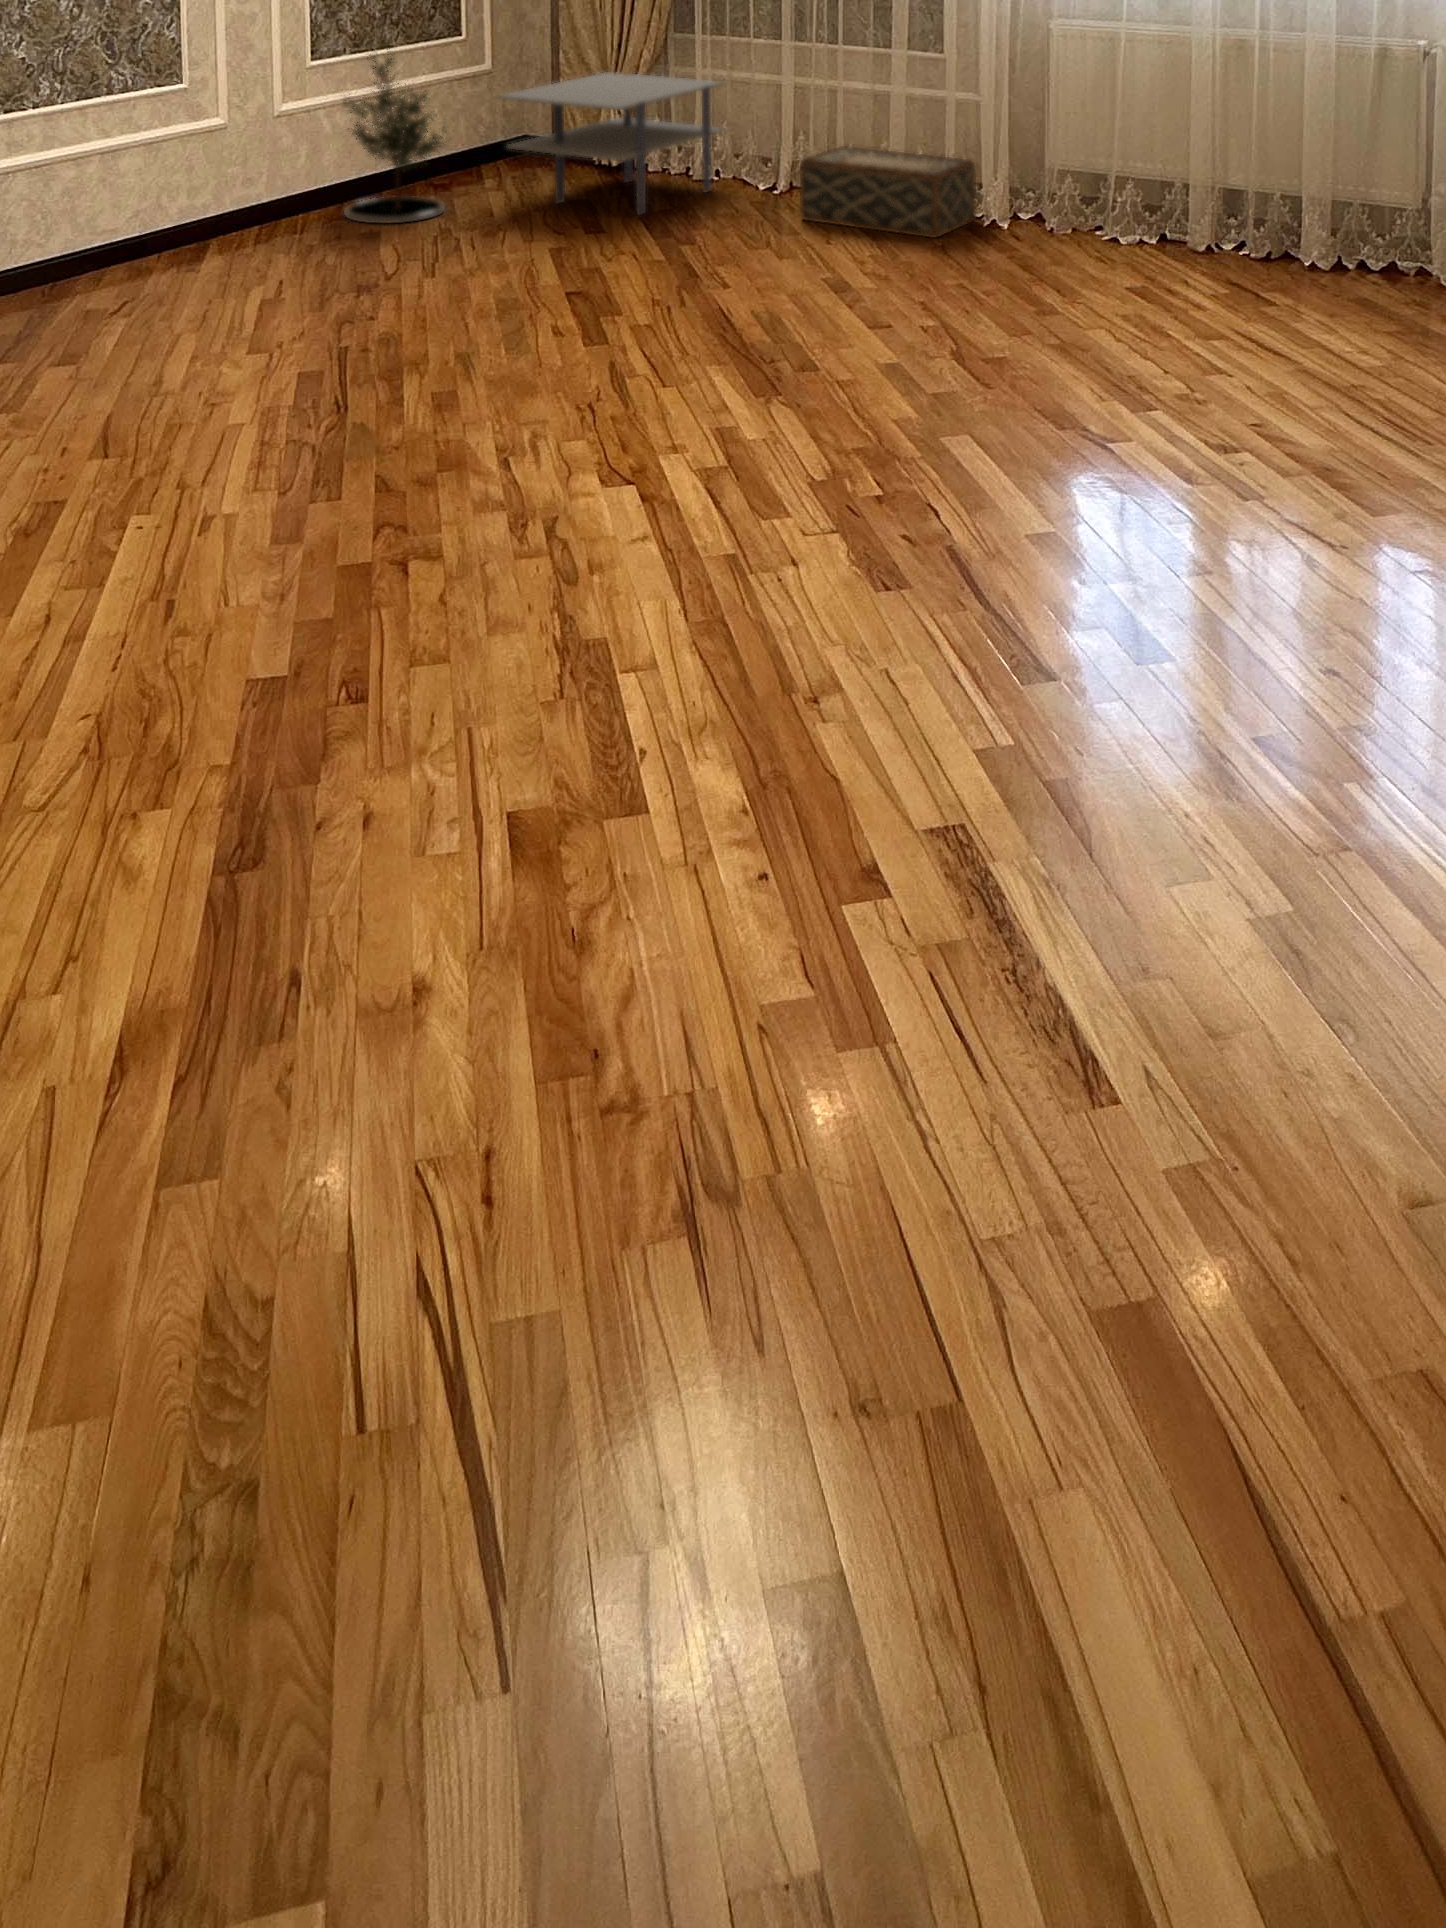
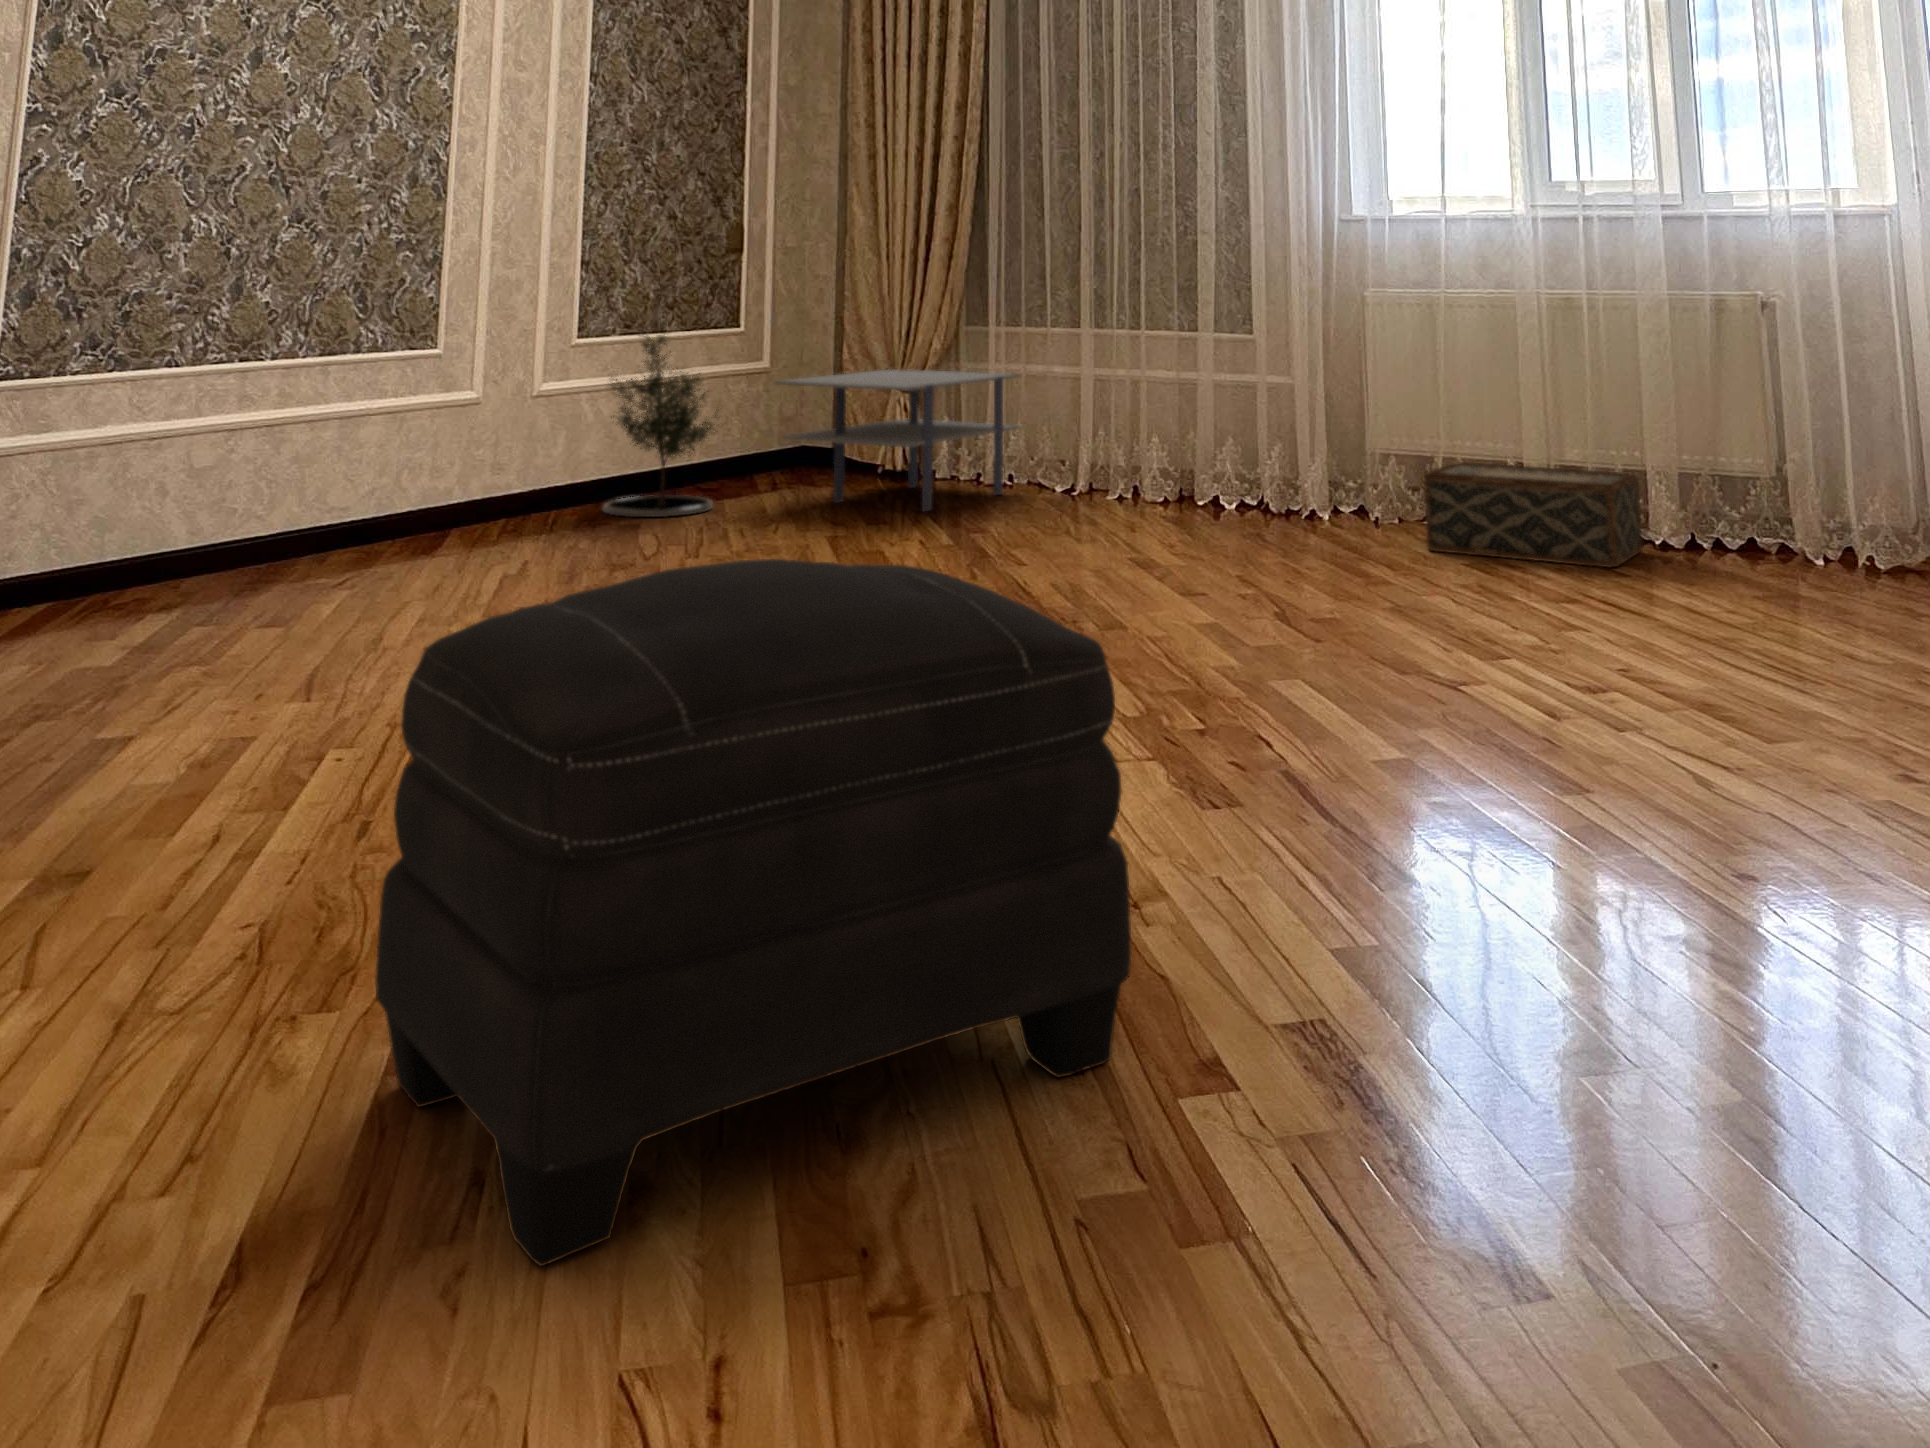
woven basket: present [800,146,976,237] -> present [1424,462,1643,567]
ottoman: none [194,462,807,1073] -> present [375,559,1131,1266]

